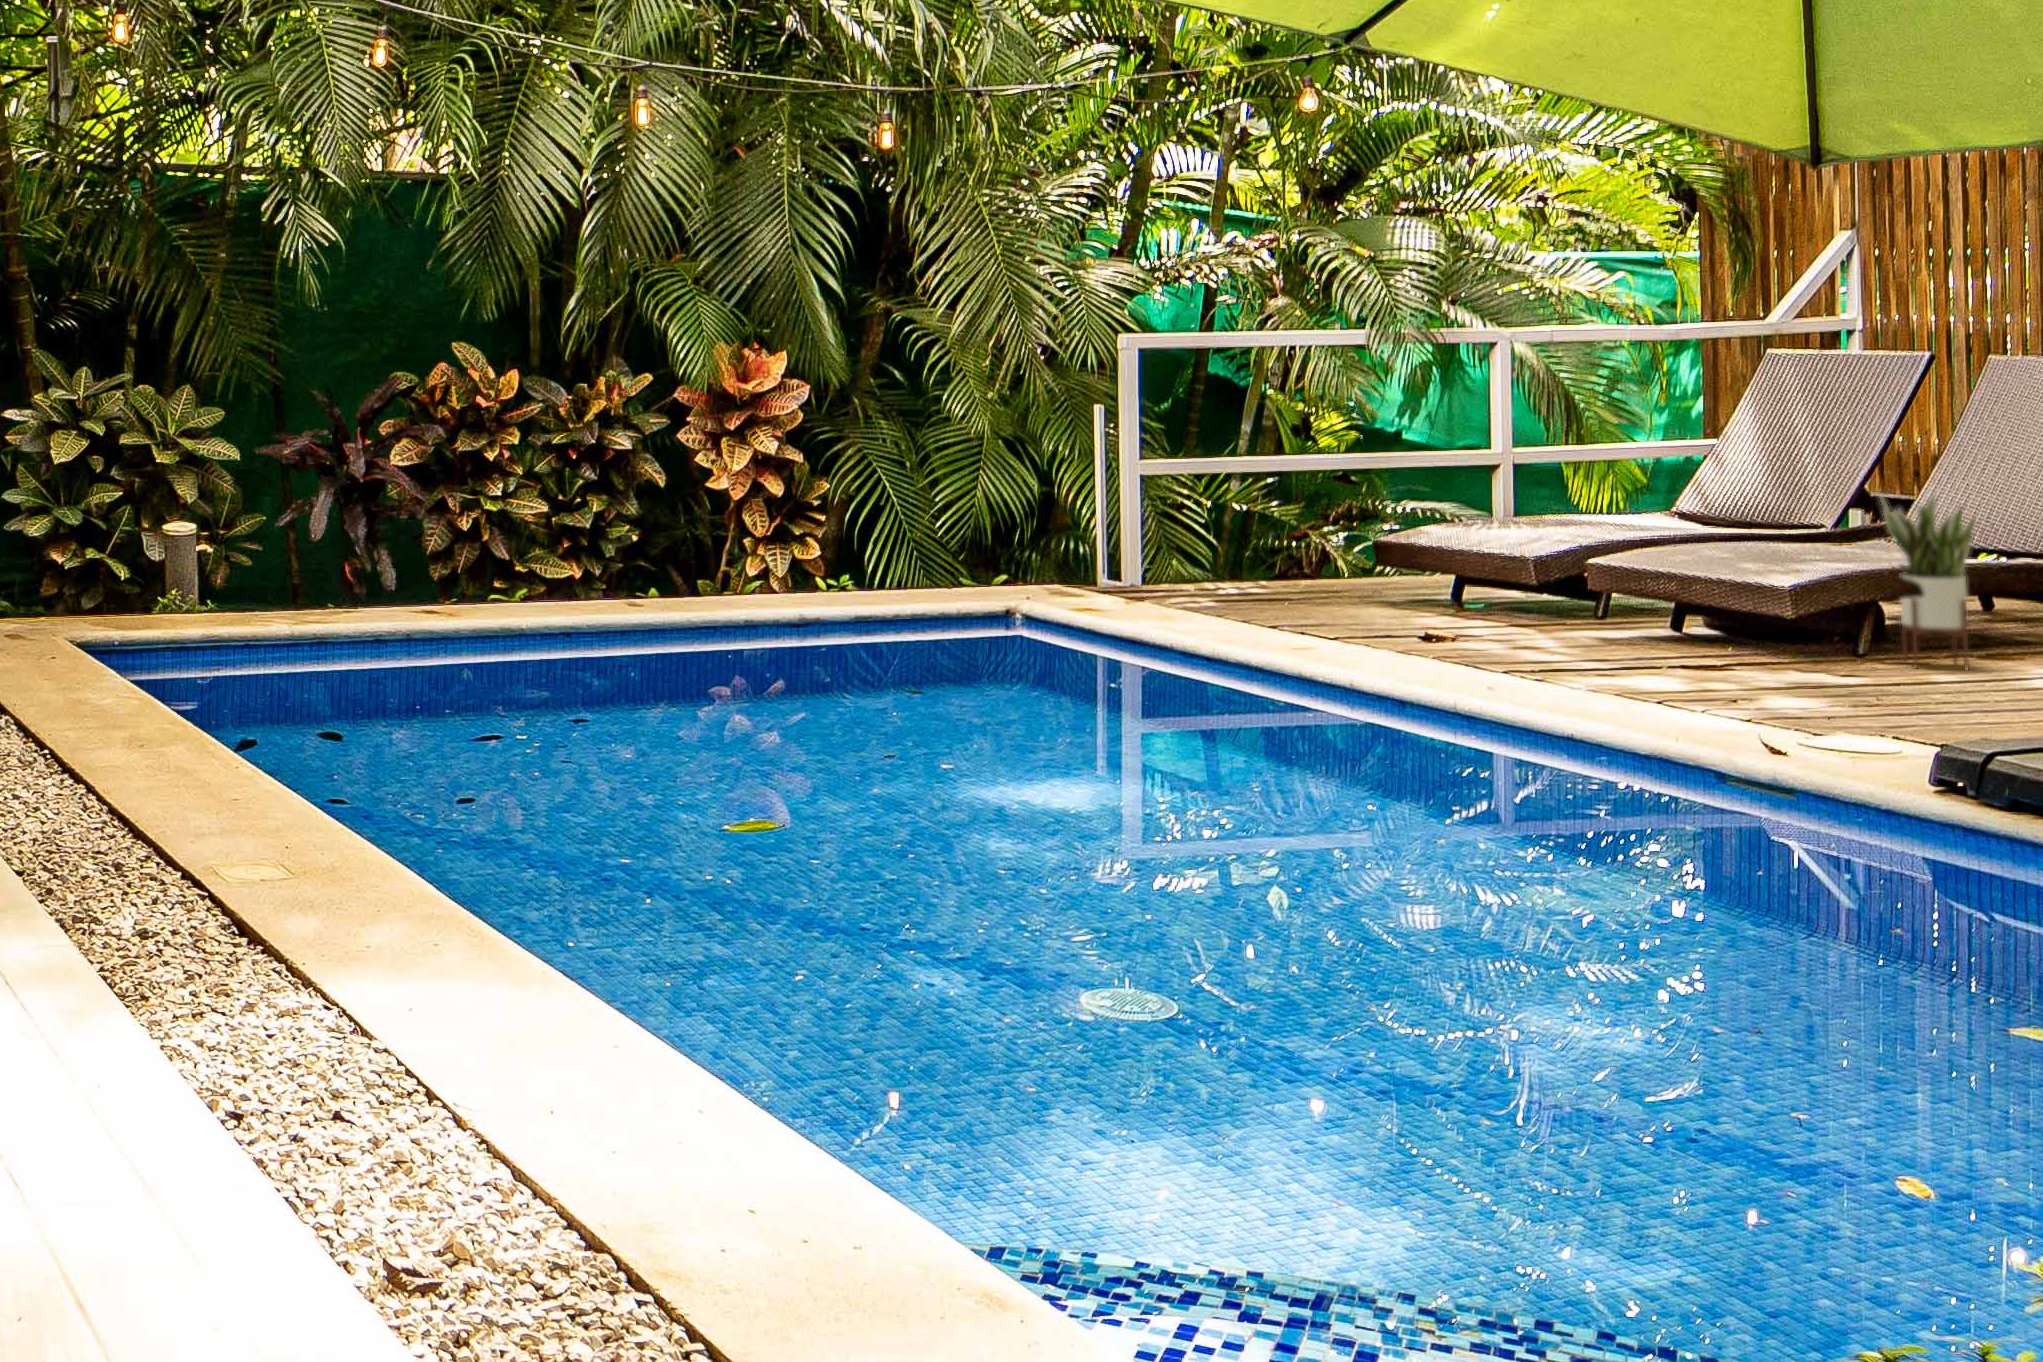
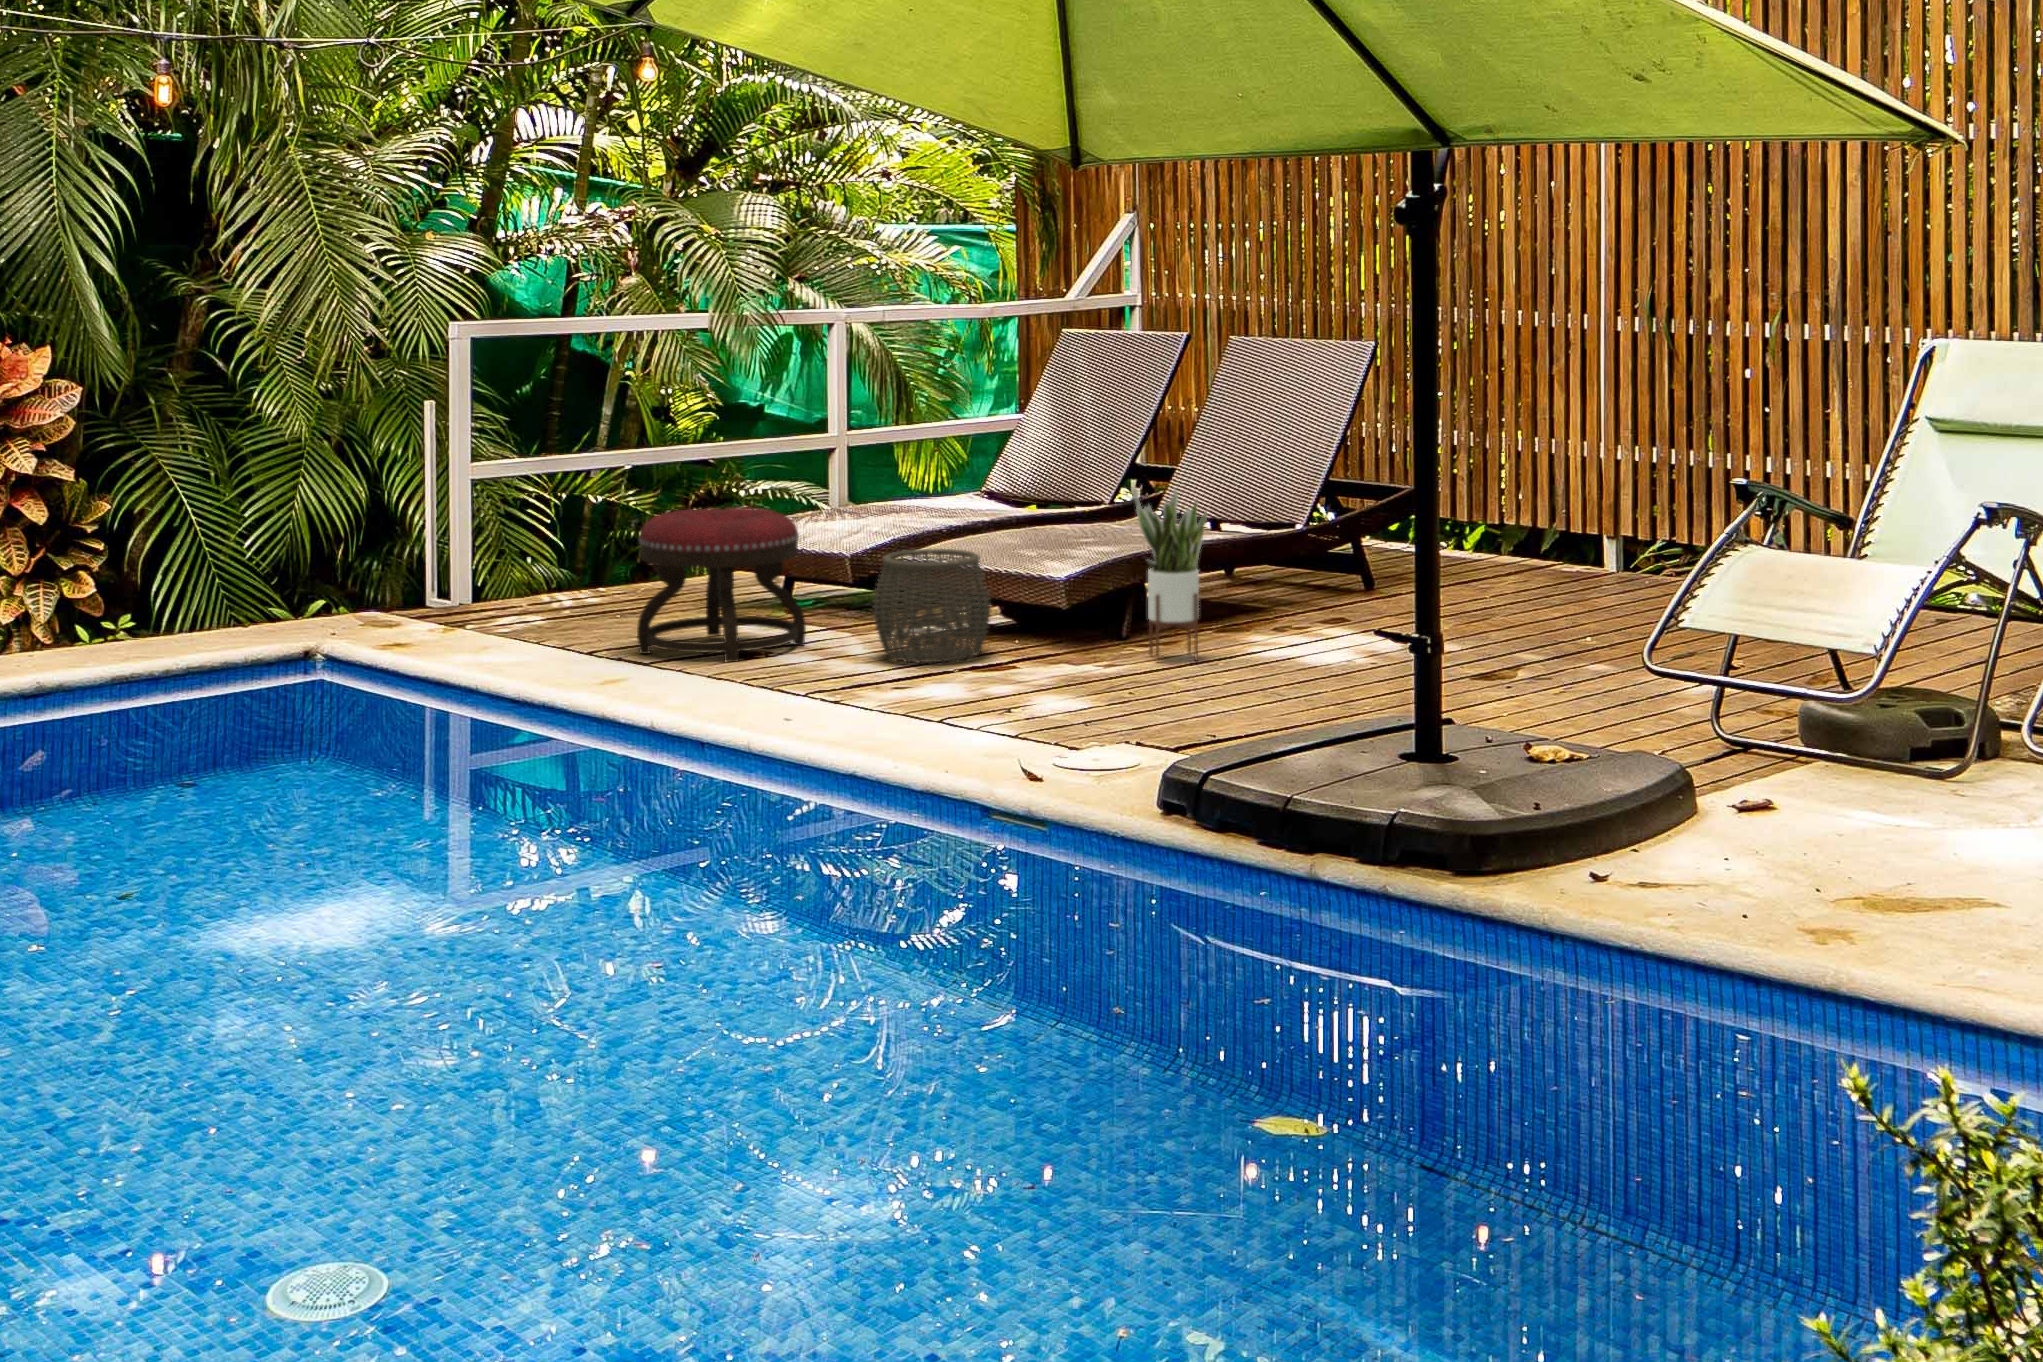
ottoman: none [1314,499,1490,639] -> present [637,507,806,662]
woven basket: none [1567,544,1706,653] -> present [873,549,991,663]

